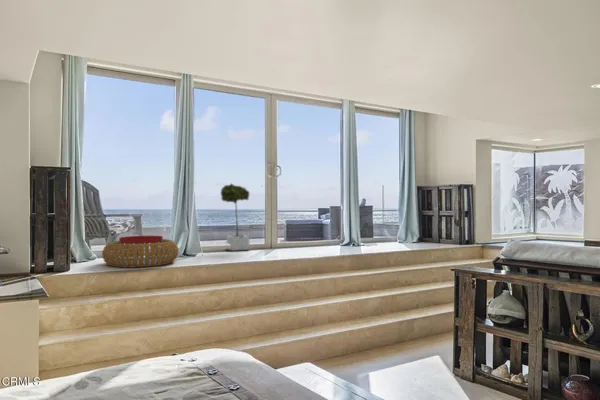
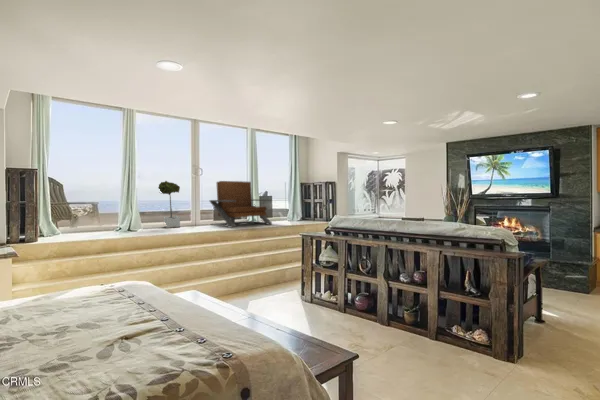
lounge chair: none [288,184,379,253] -> present [210,181,272,227]
pouf: present [102,236,178,267] -> none [64,217,123,239]

